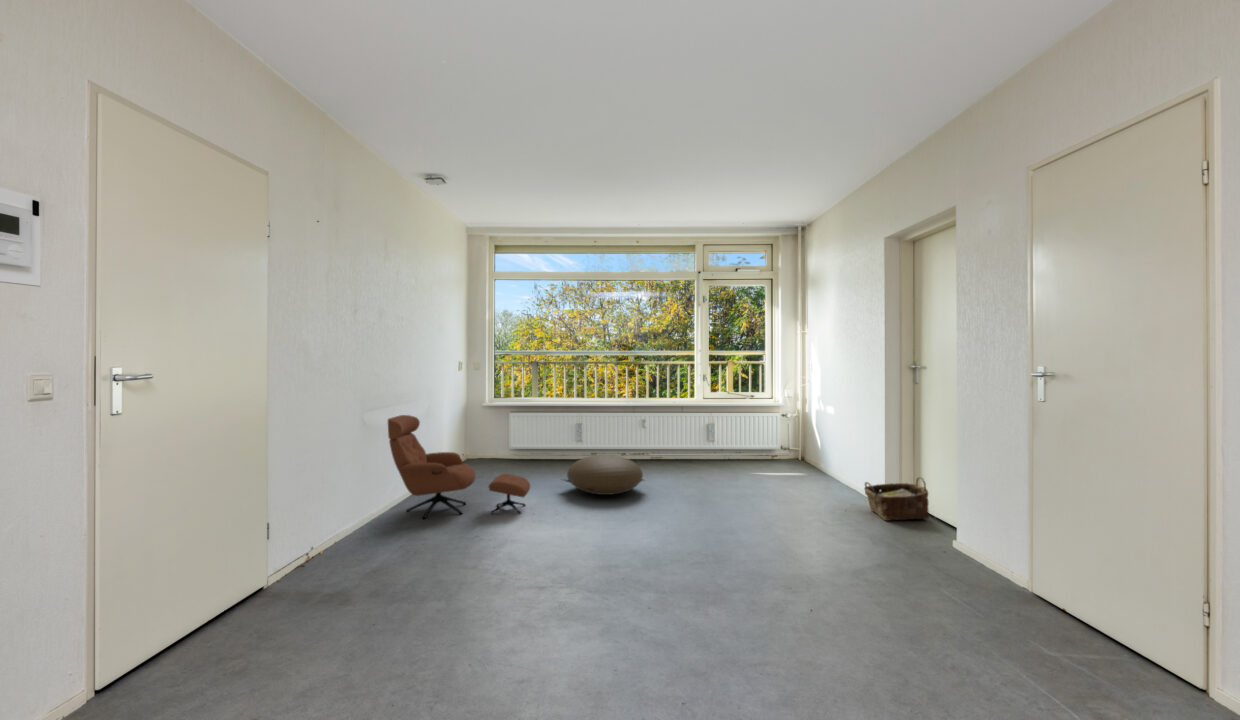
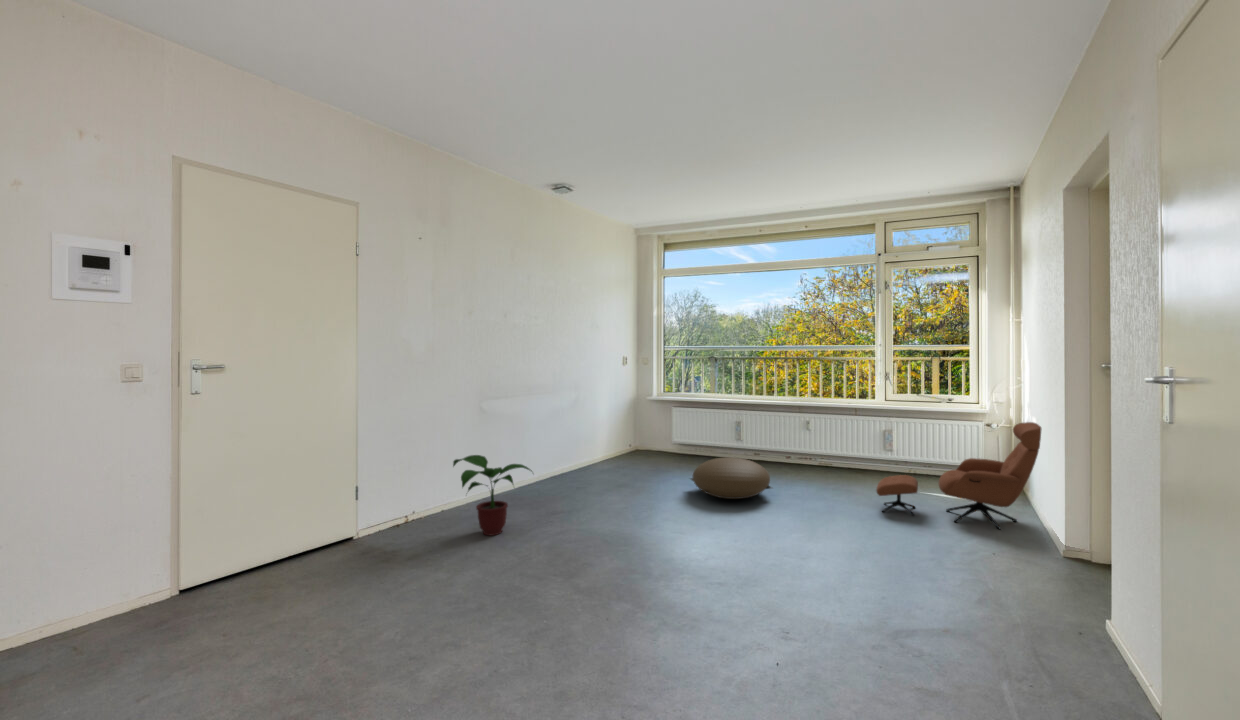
lounge chair: present [388,415,530,519] -> present [876,422,1042,529]
potted plant: none [316,468,429,566] -> present [453,455,532,535]
woven basket: present [865,477,929,521] -> none [1021,523,1114,582]

